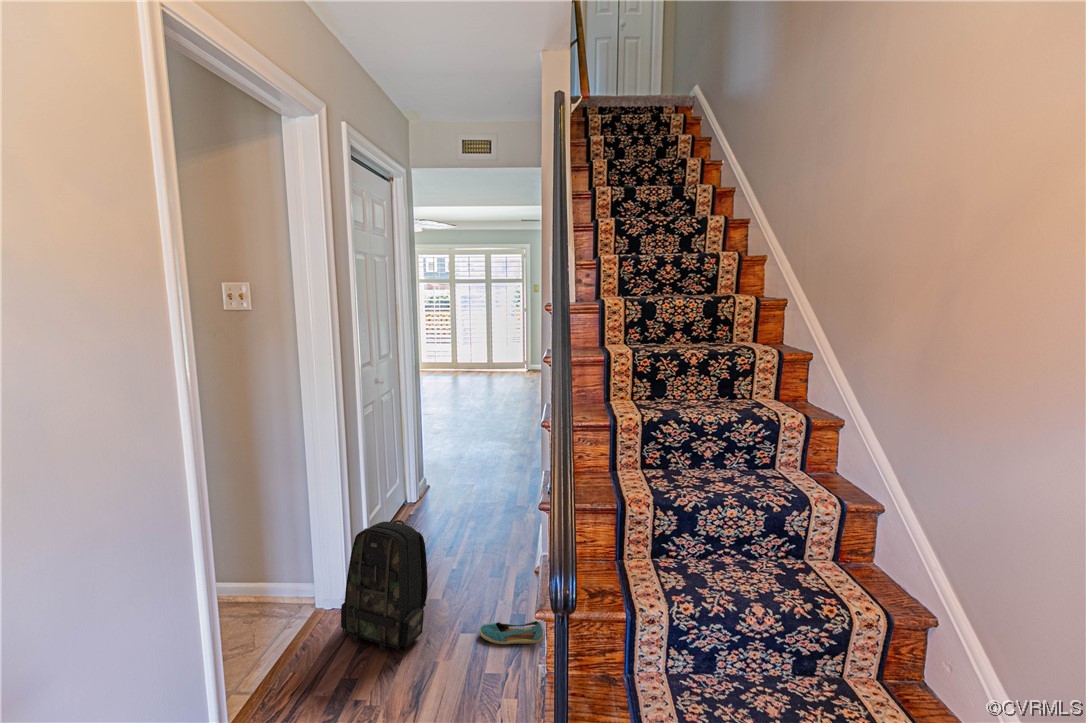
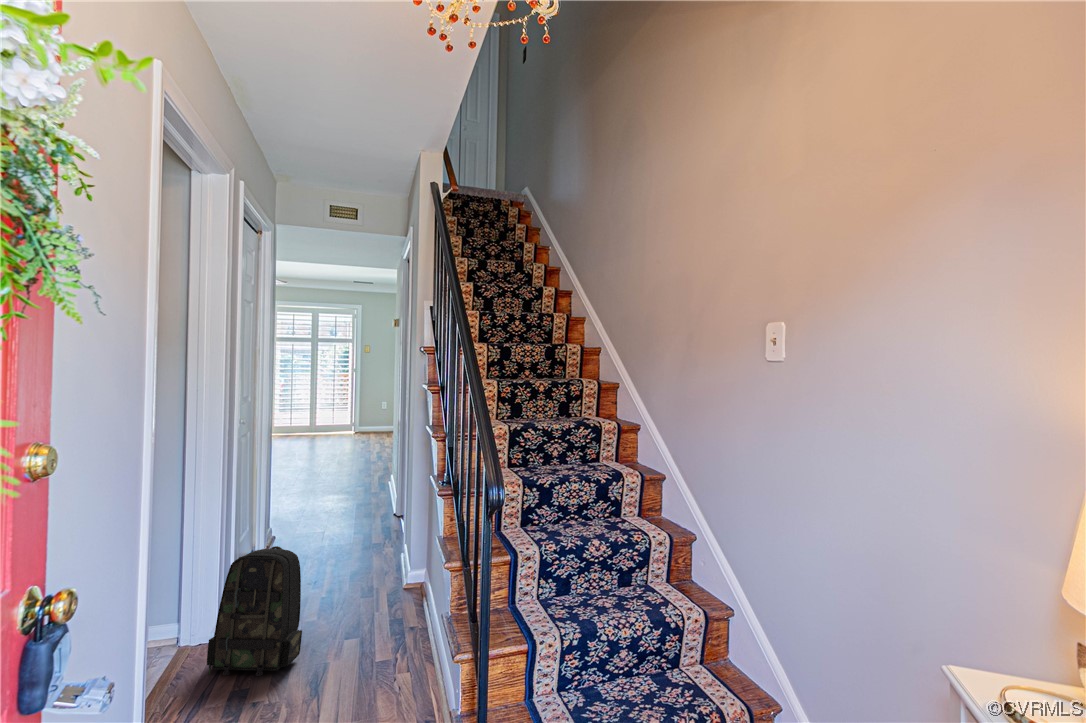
shoe: present [479,621,544,644] -> none [358,623,420,651]

